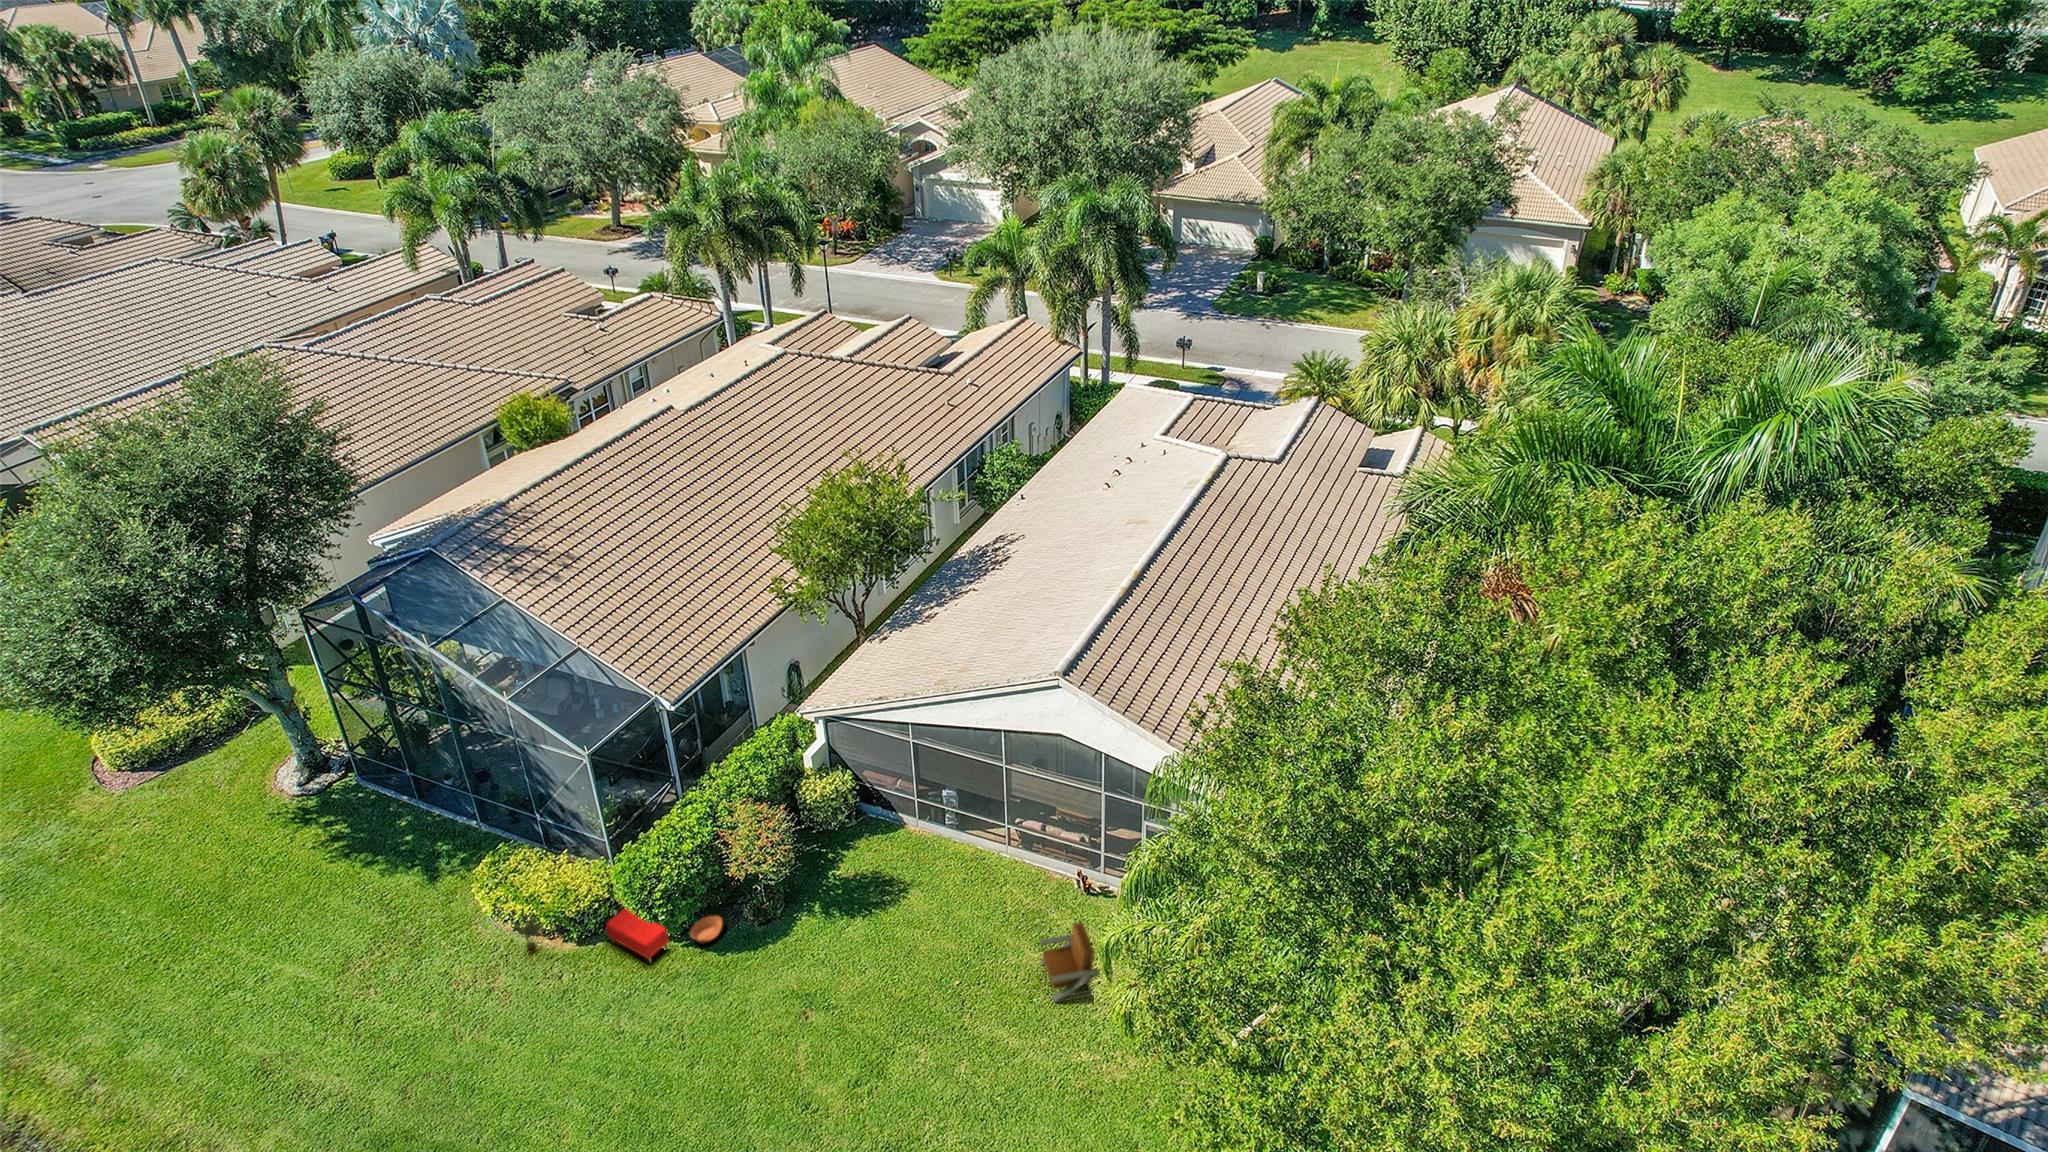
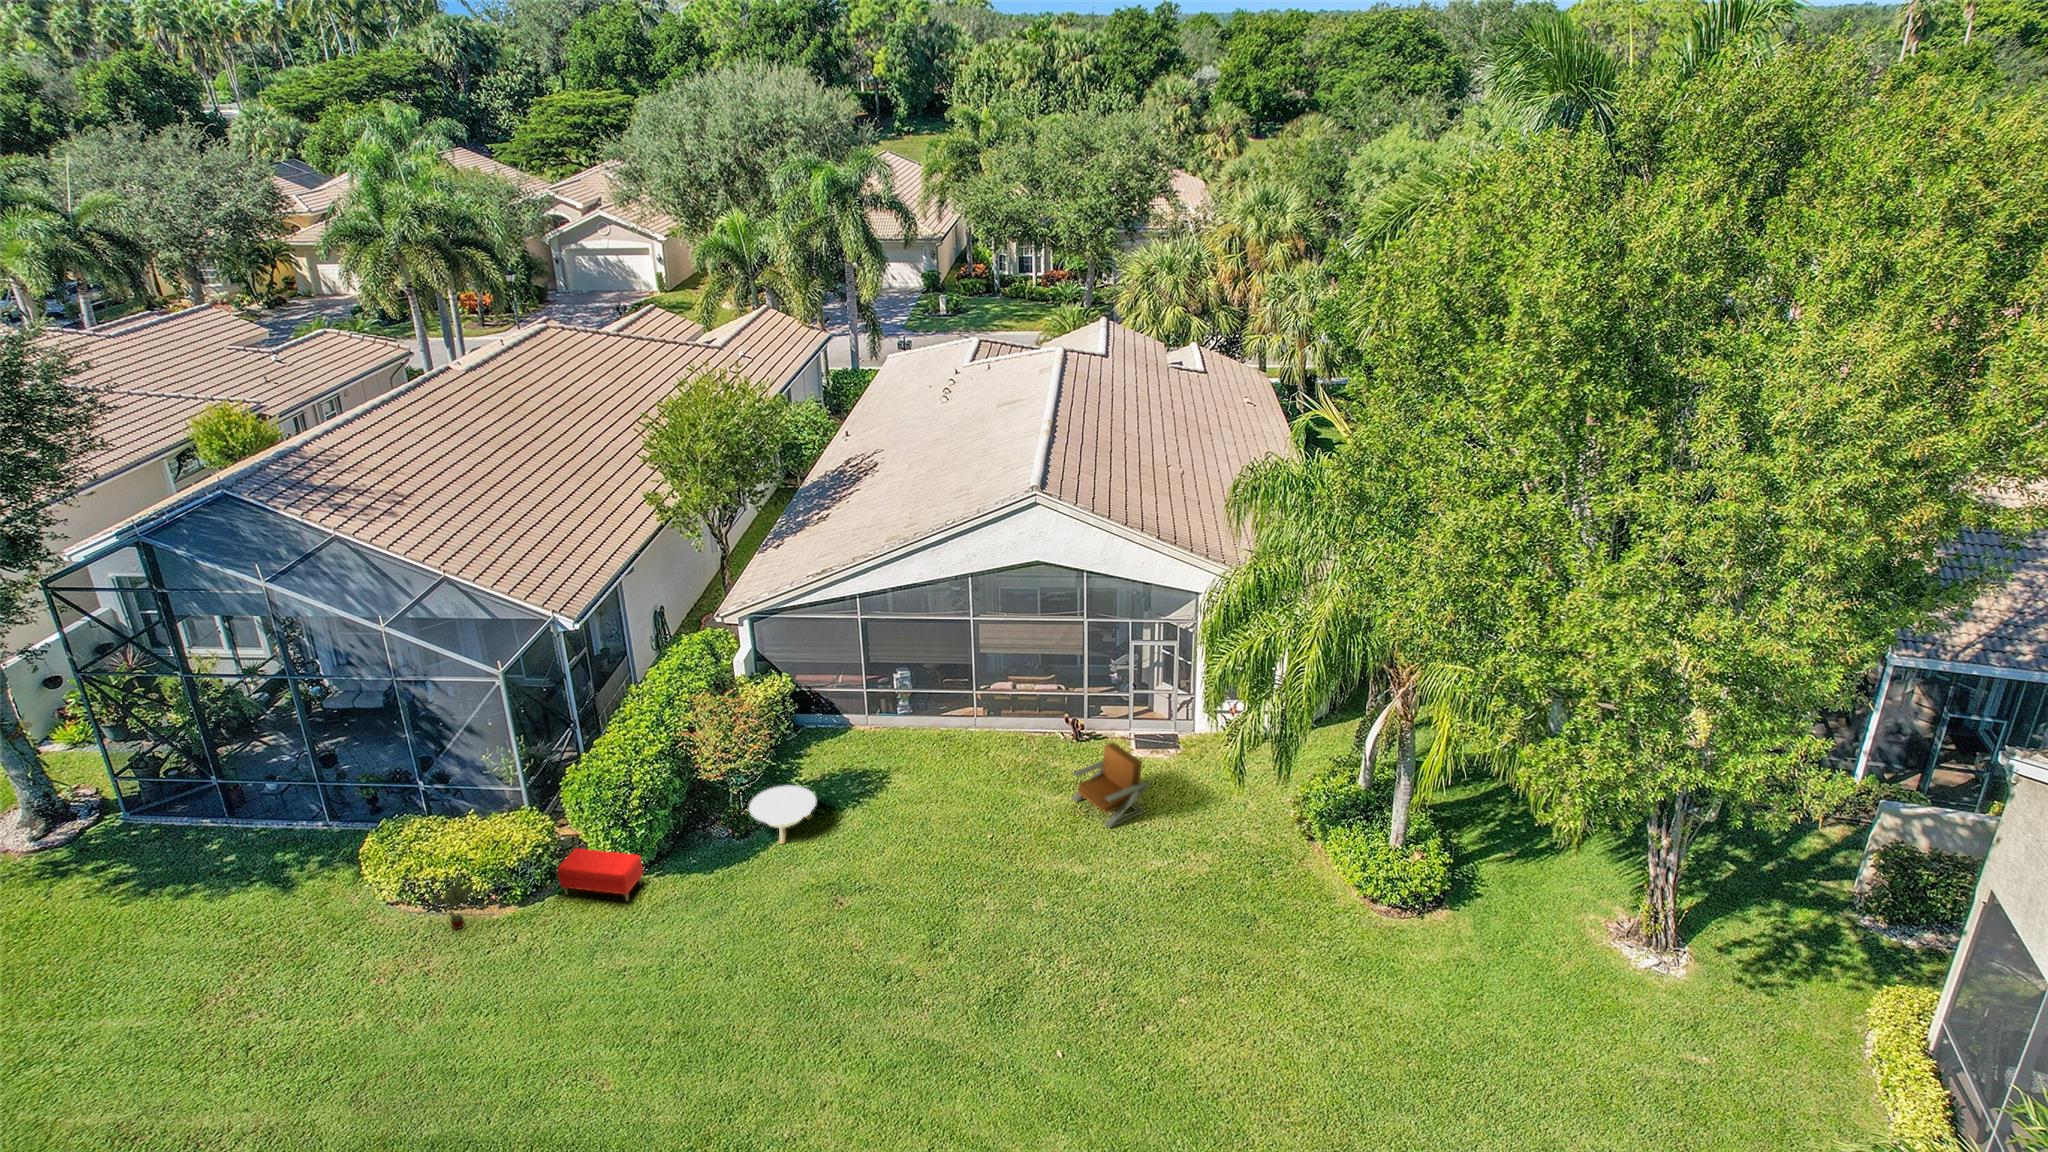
round table: none [764,885,822,940] -> present [749,785,816,844]
basket: present [690,916,722,944] -> none [666,837,703,870]

